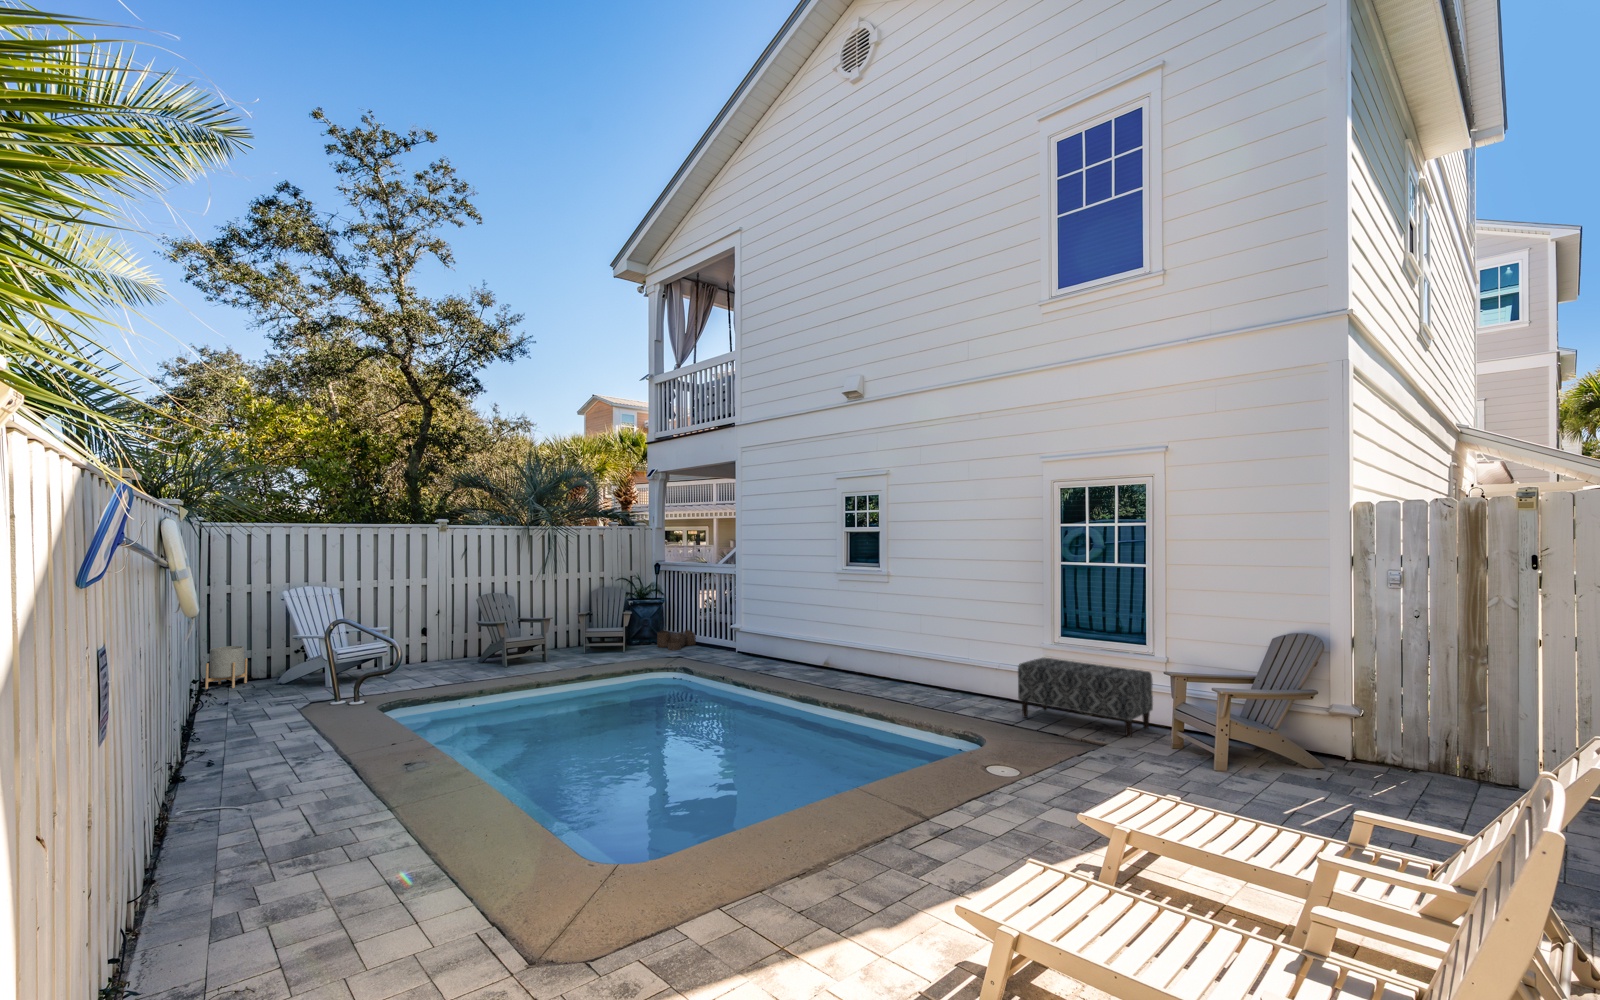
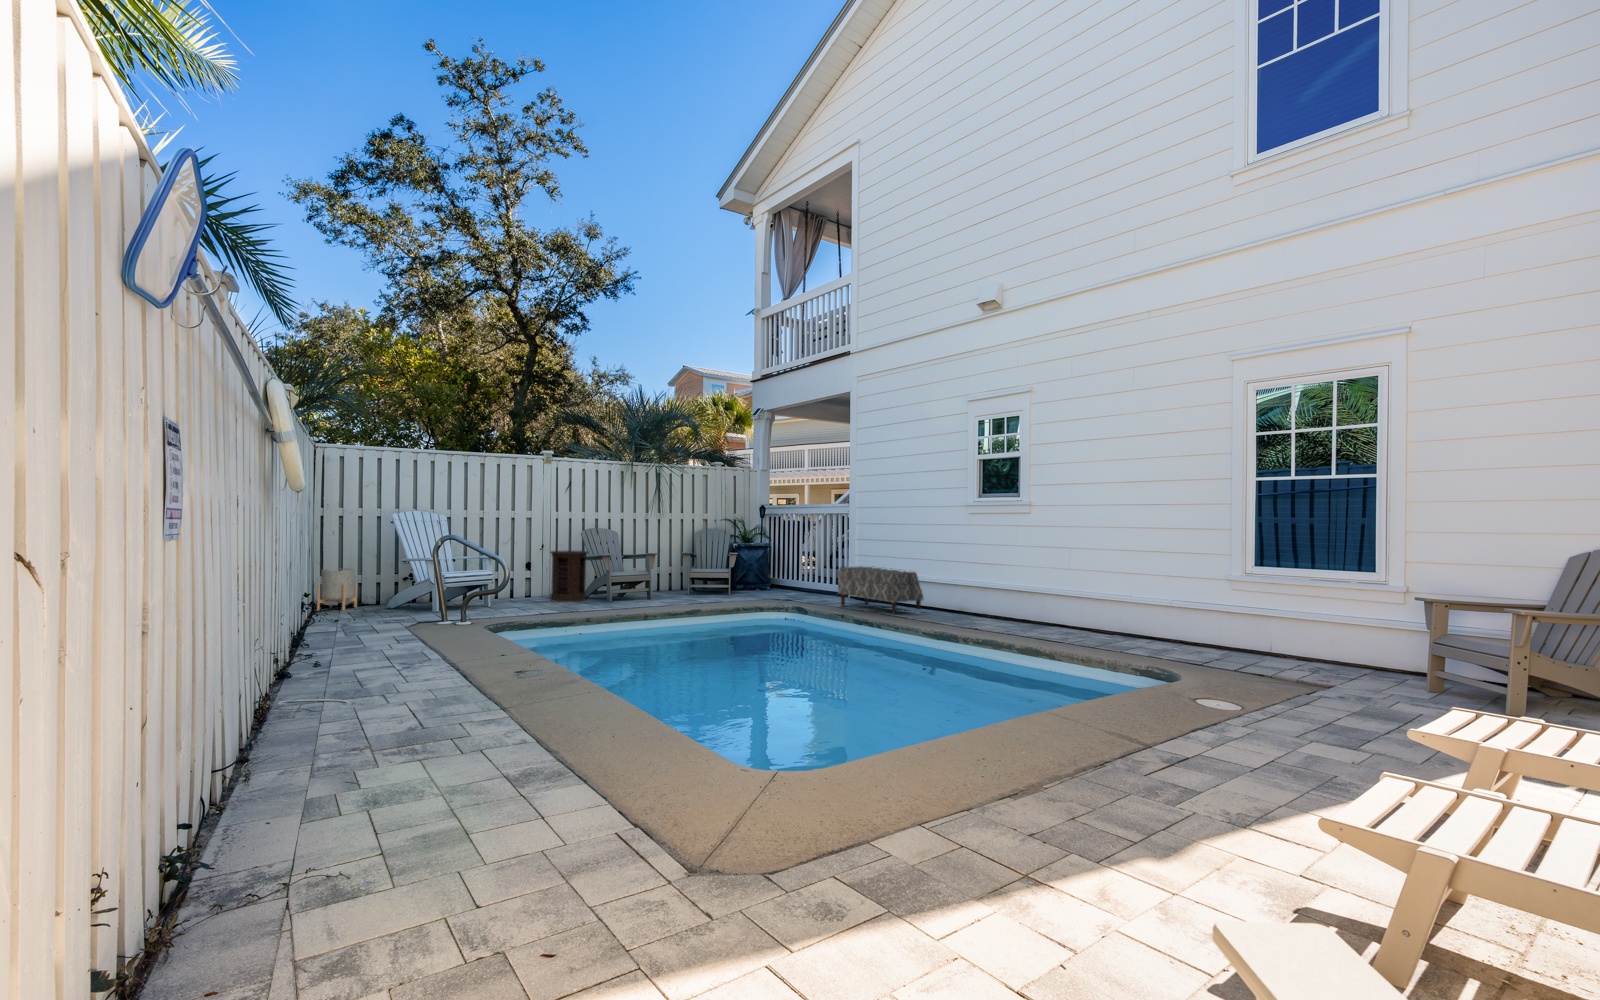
side table: none [442,614,480,664] -> present [551,551,588,602]
woven basket: present [657,630,696,650] -> none [775,578,817,600]
bench: present [1018,658,1153,737] -> present [838,566,924,615]

